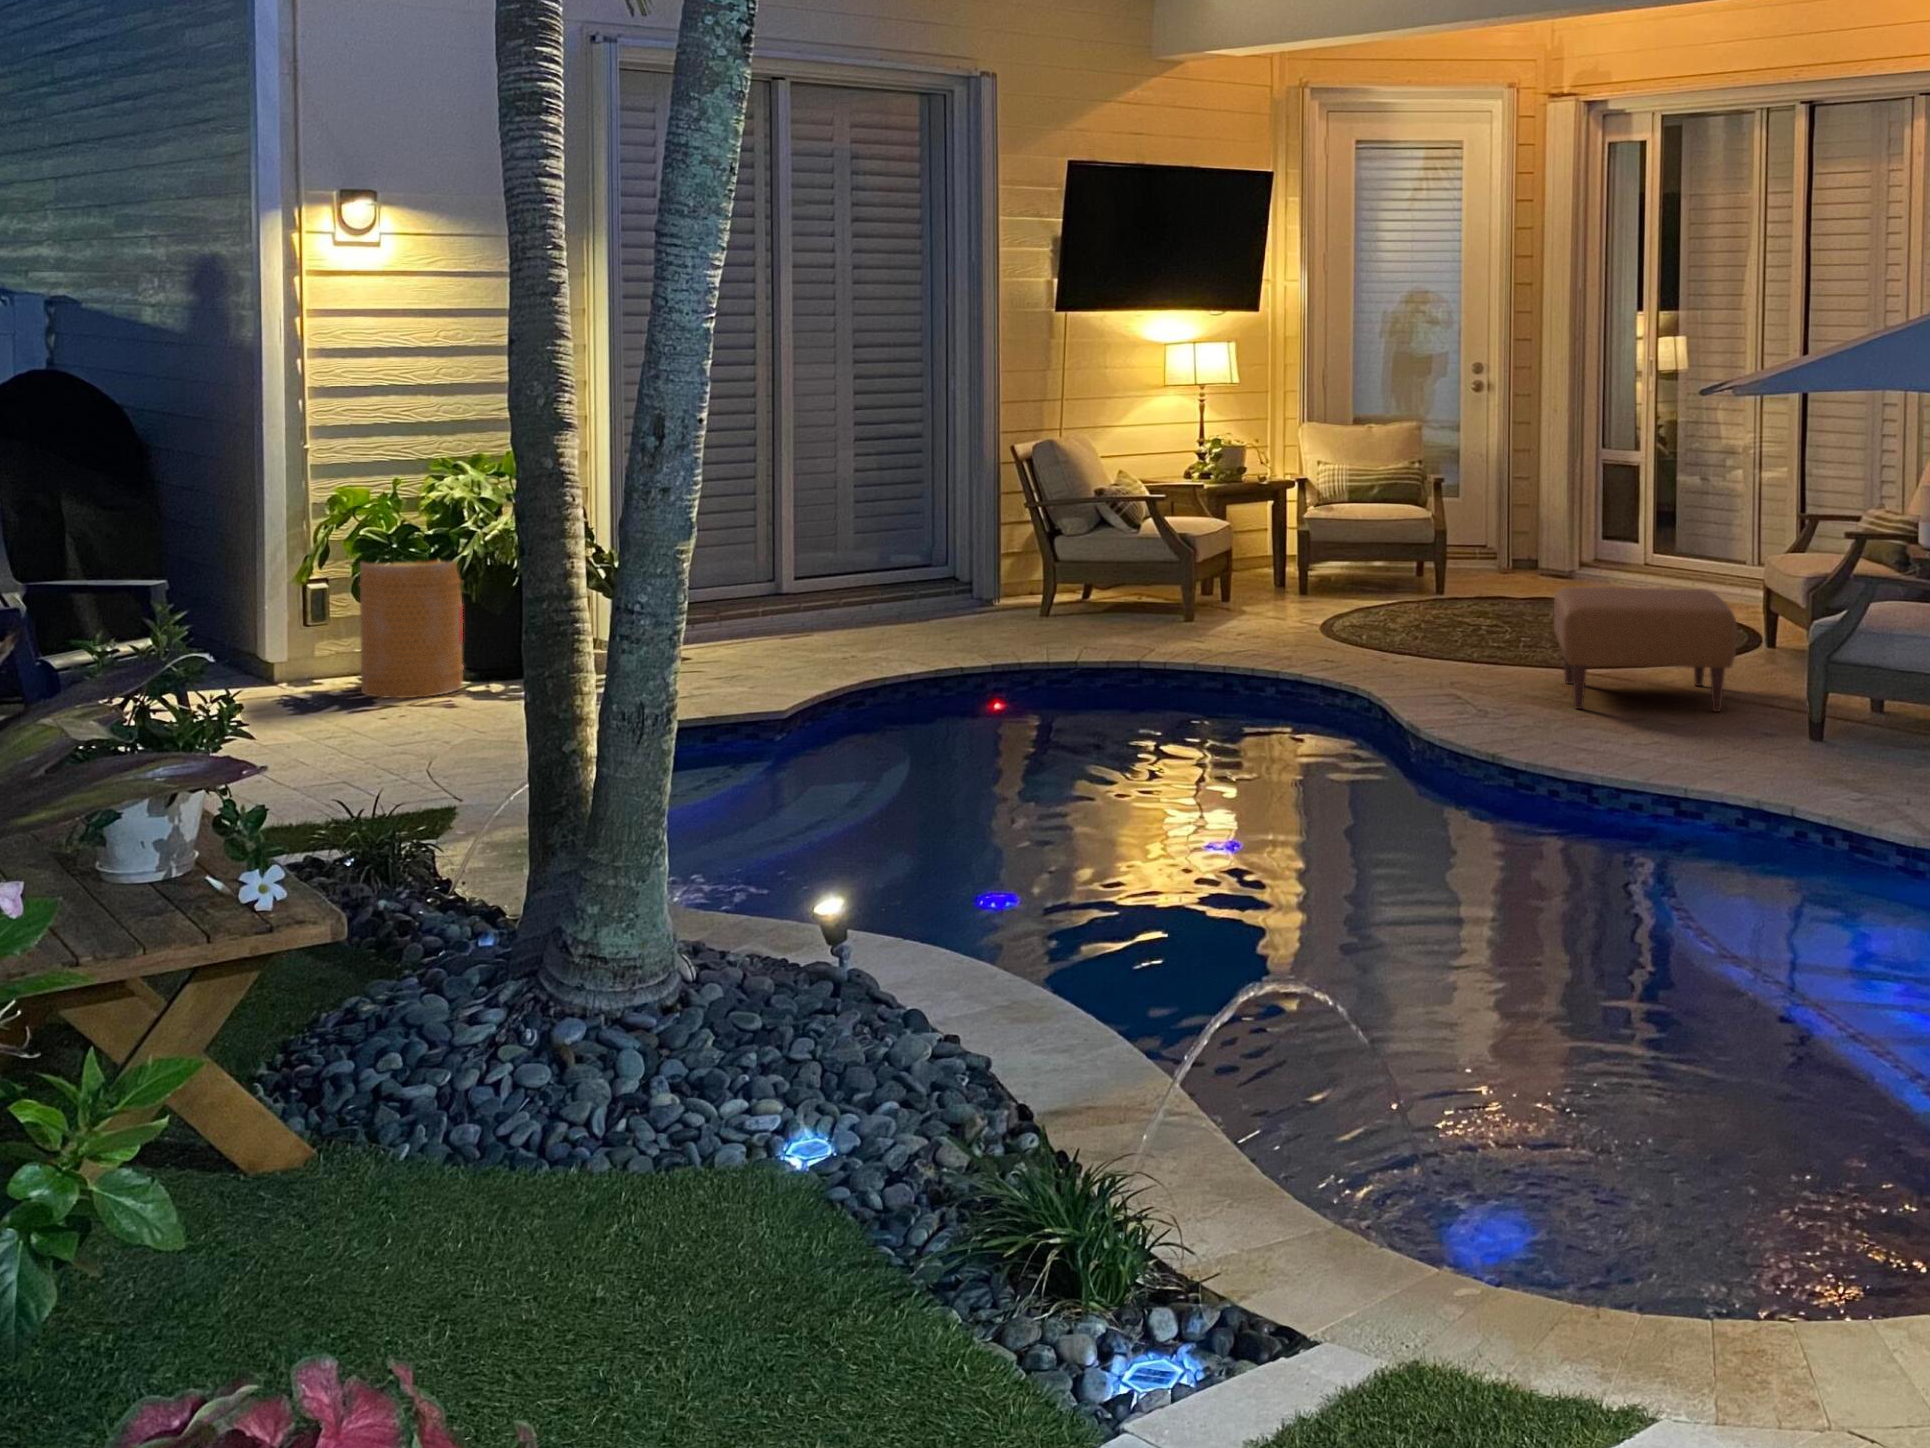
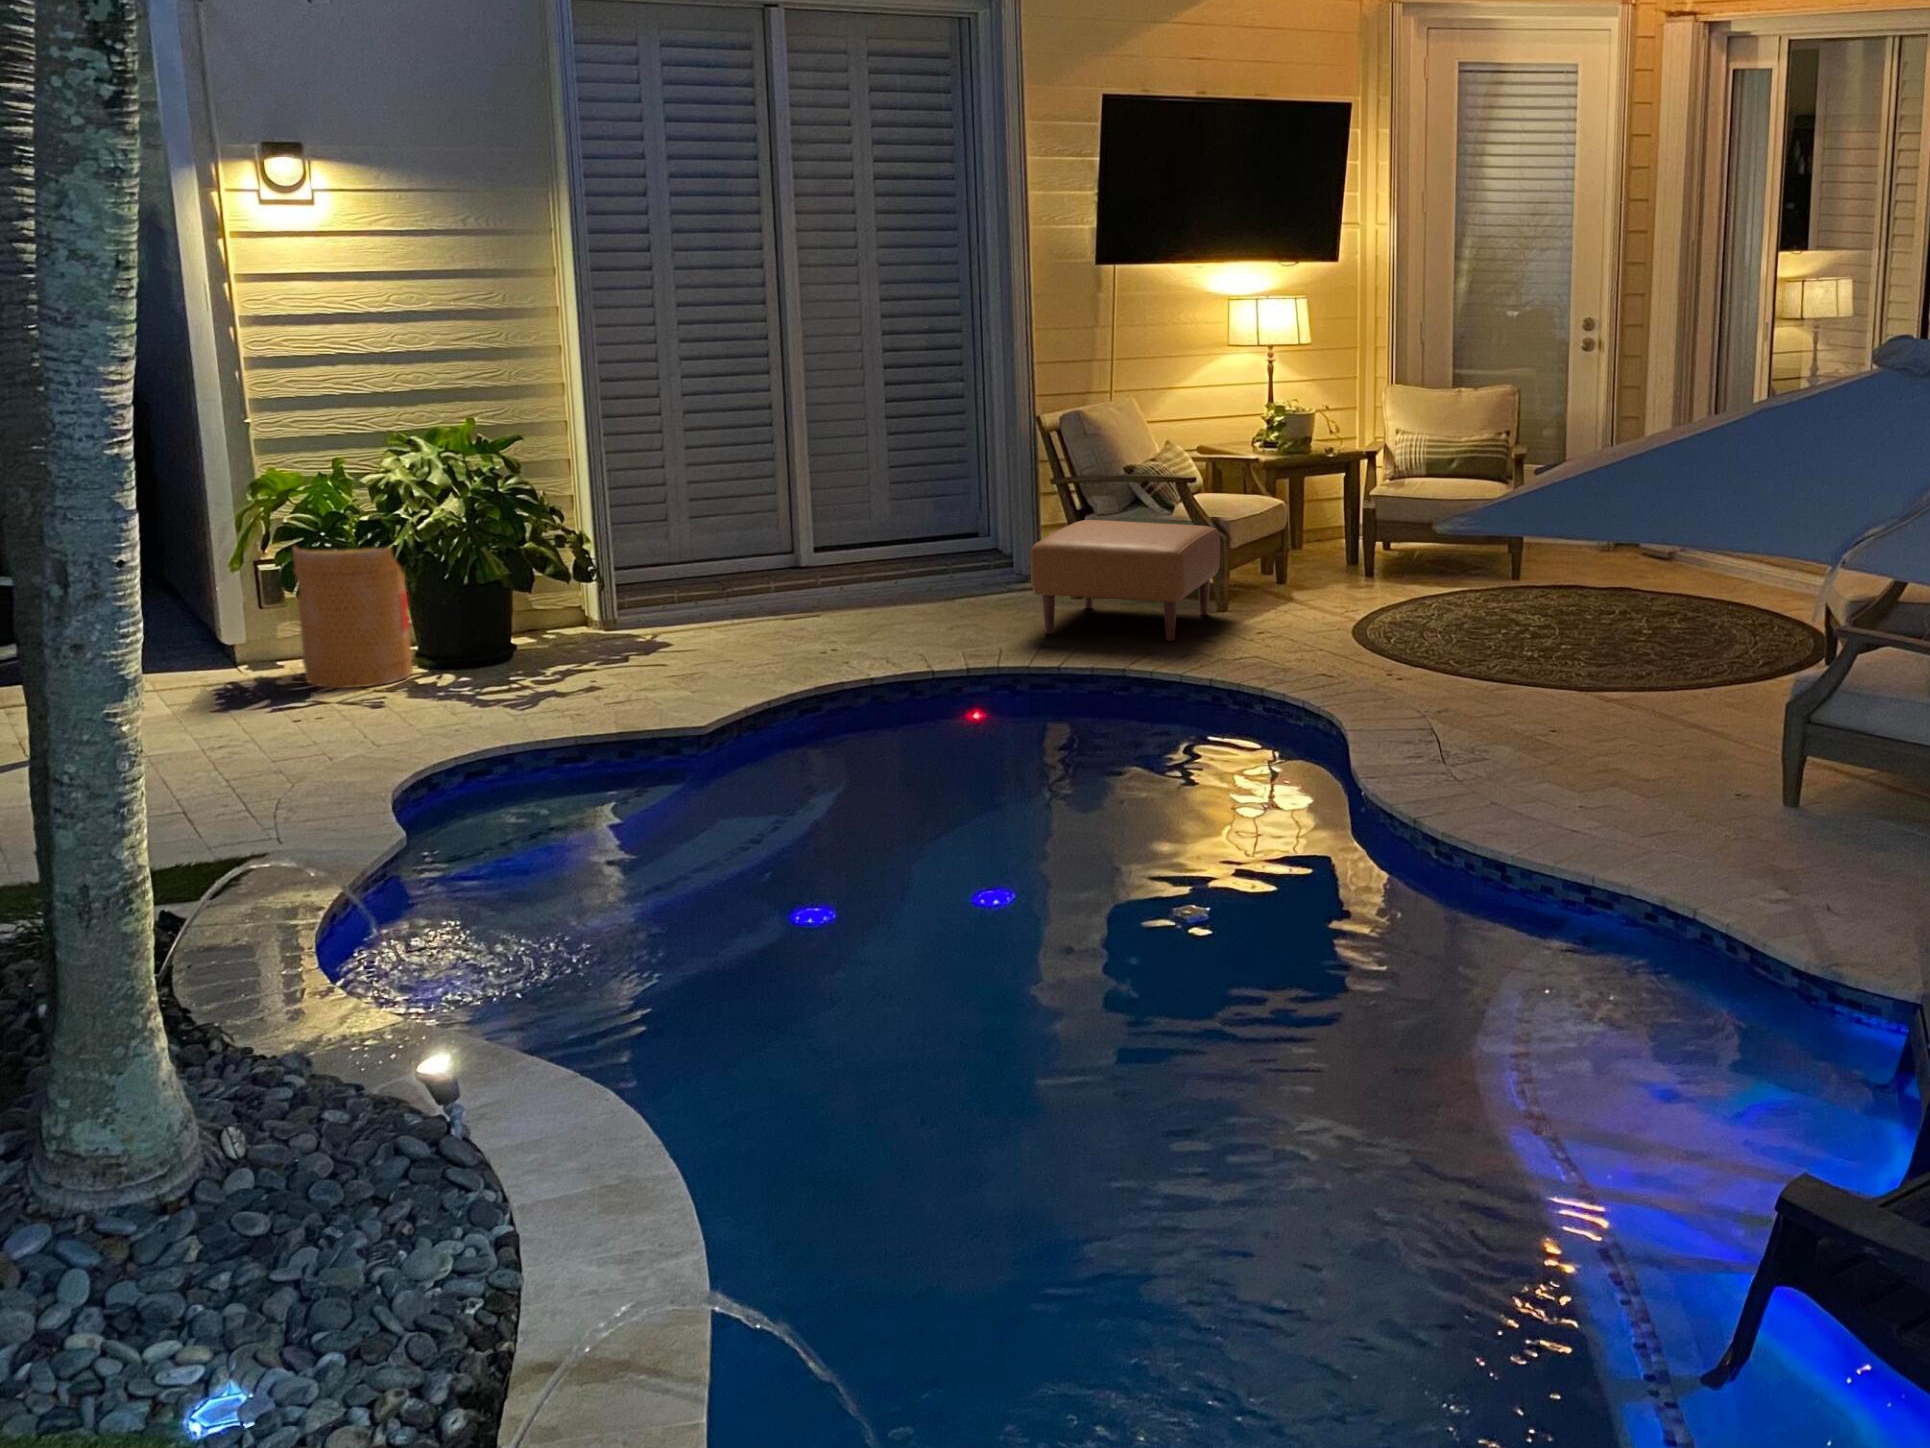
ottoman: present [1554,587,1737,712] -> present [1030,520,1220,641]

